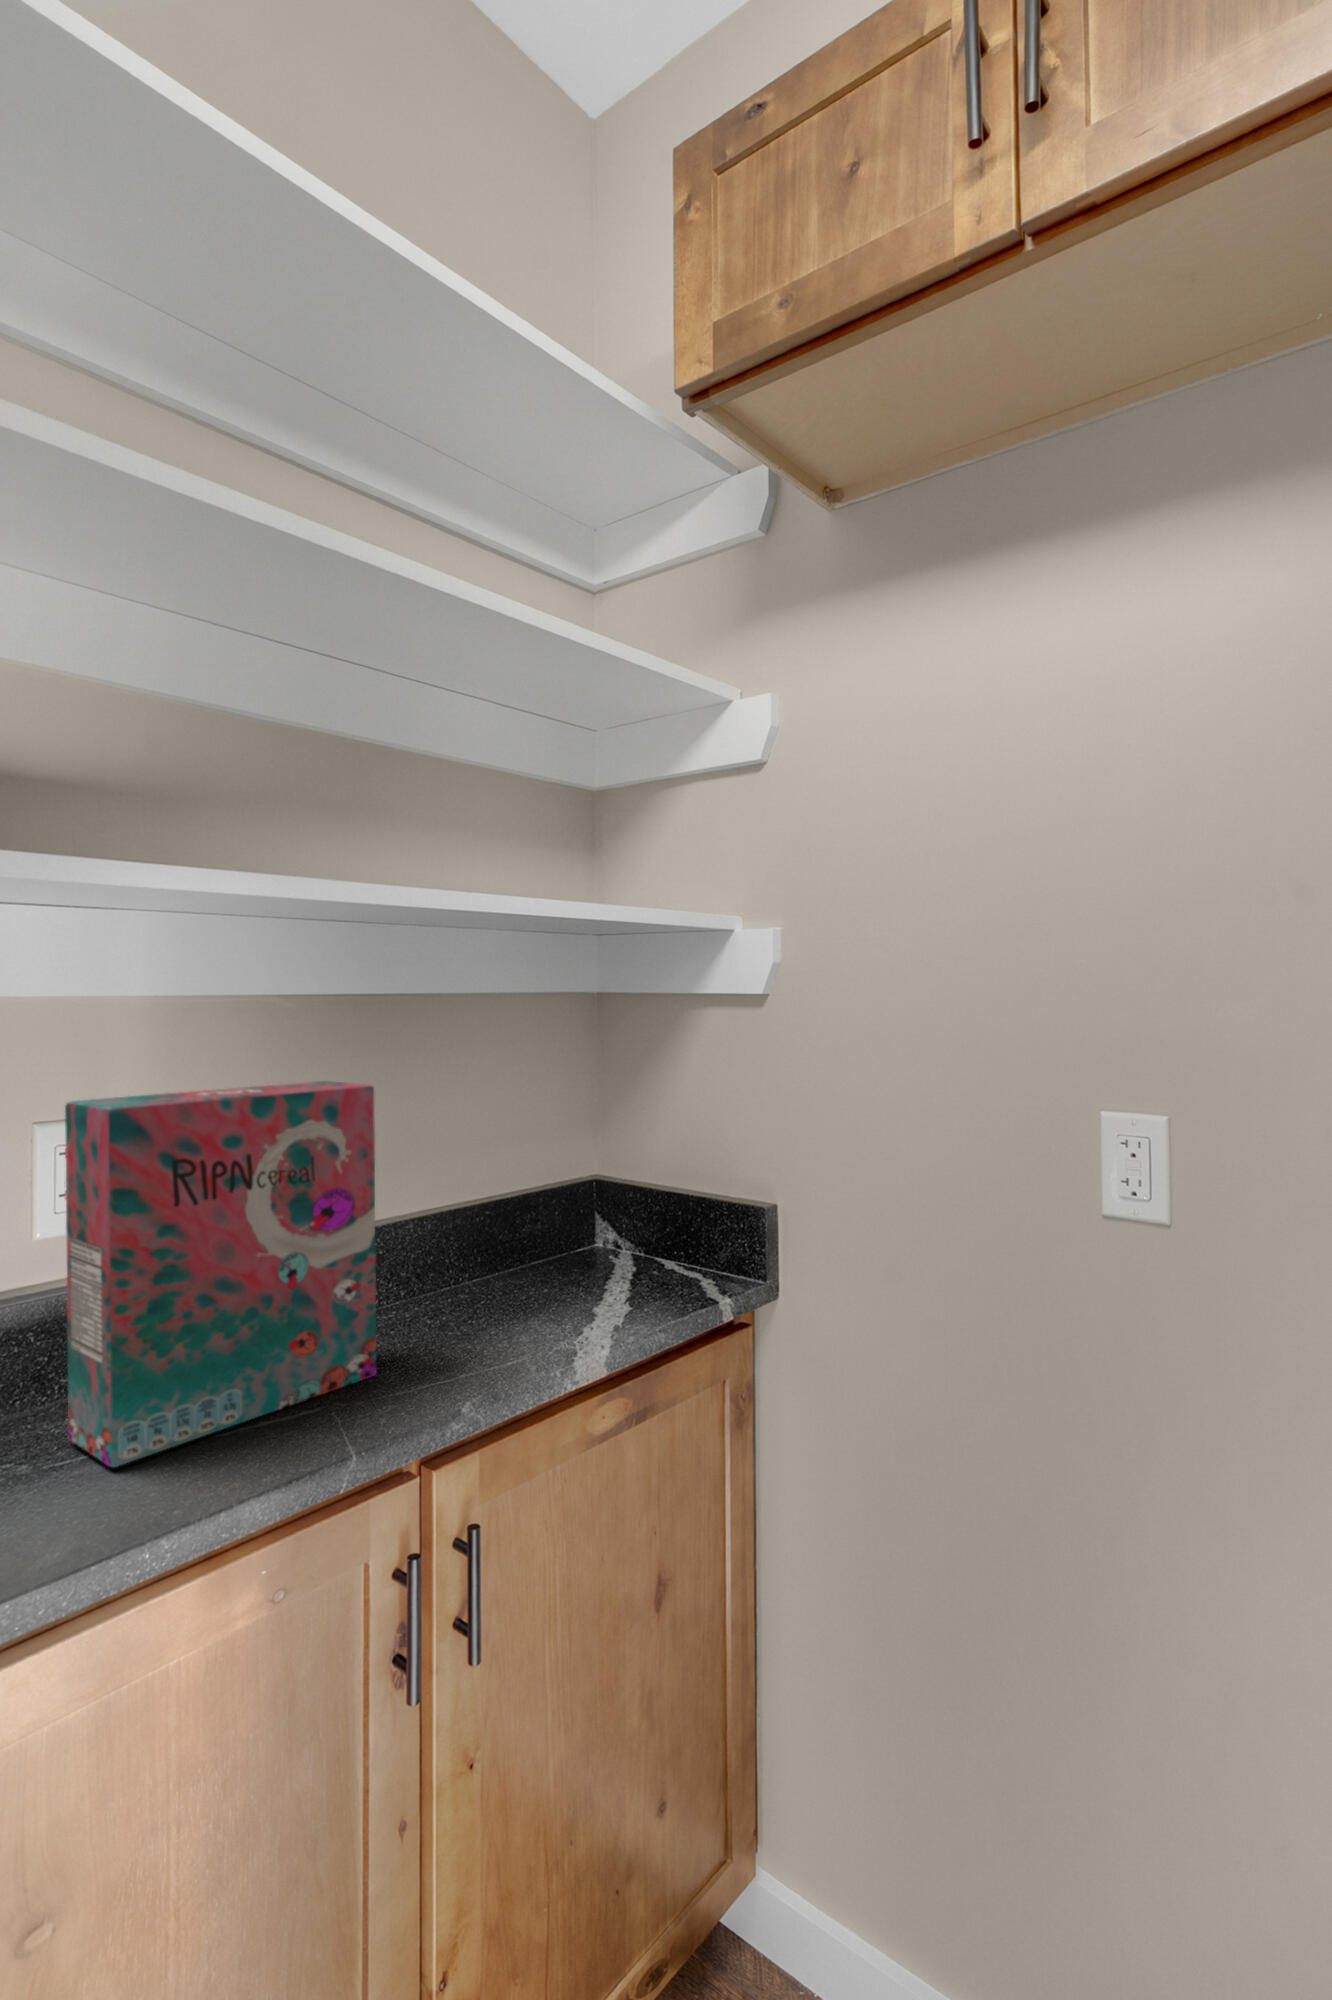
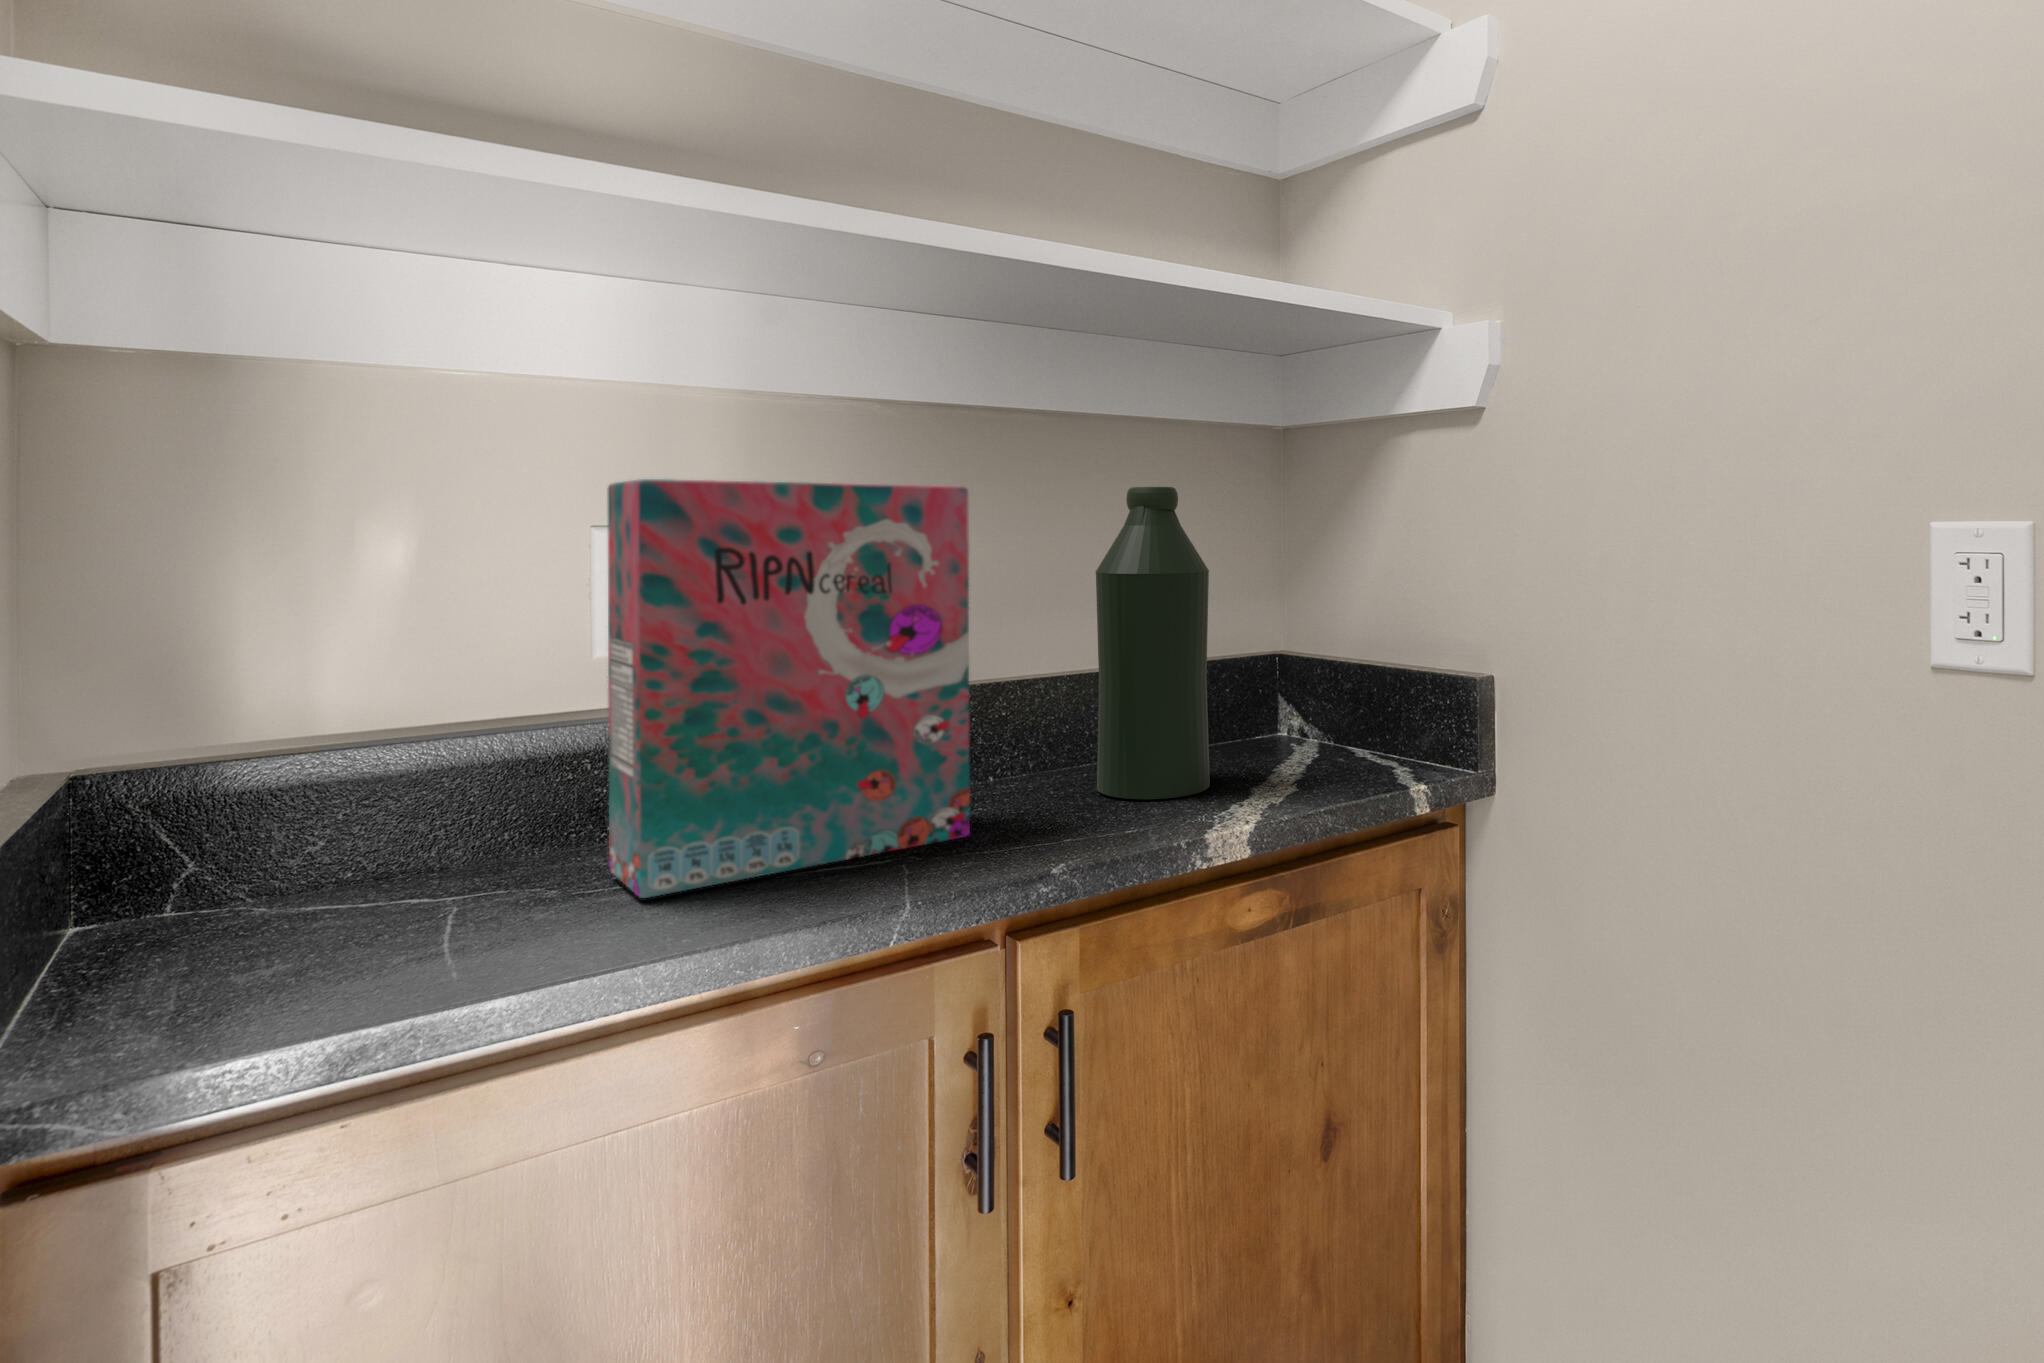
bottle: none [463,1065,558,1326] -> present [1095,487,1210,799]

